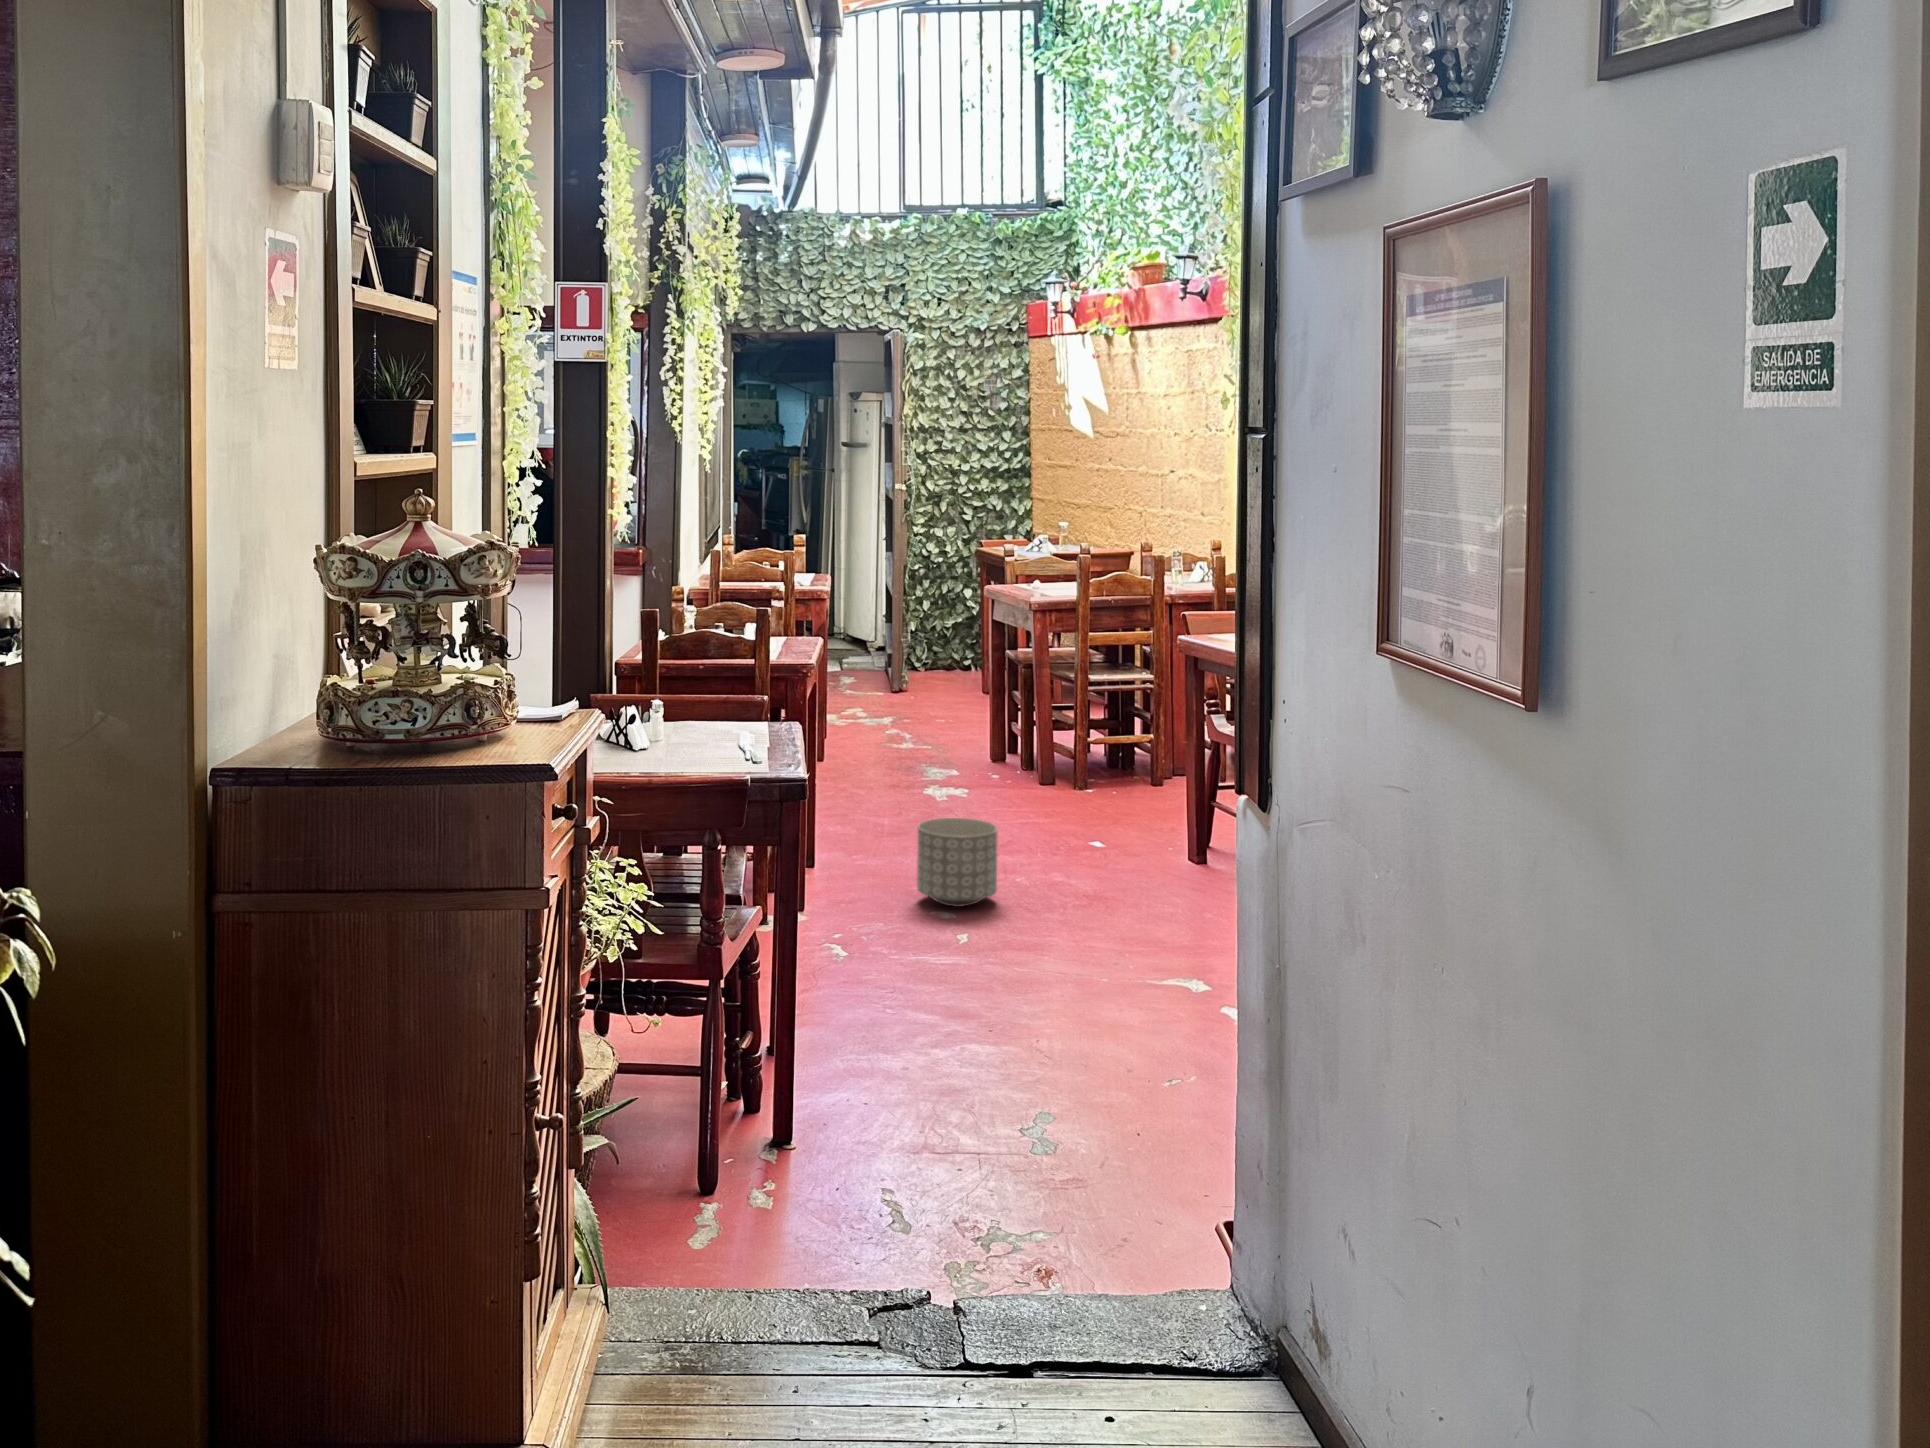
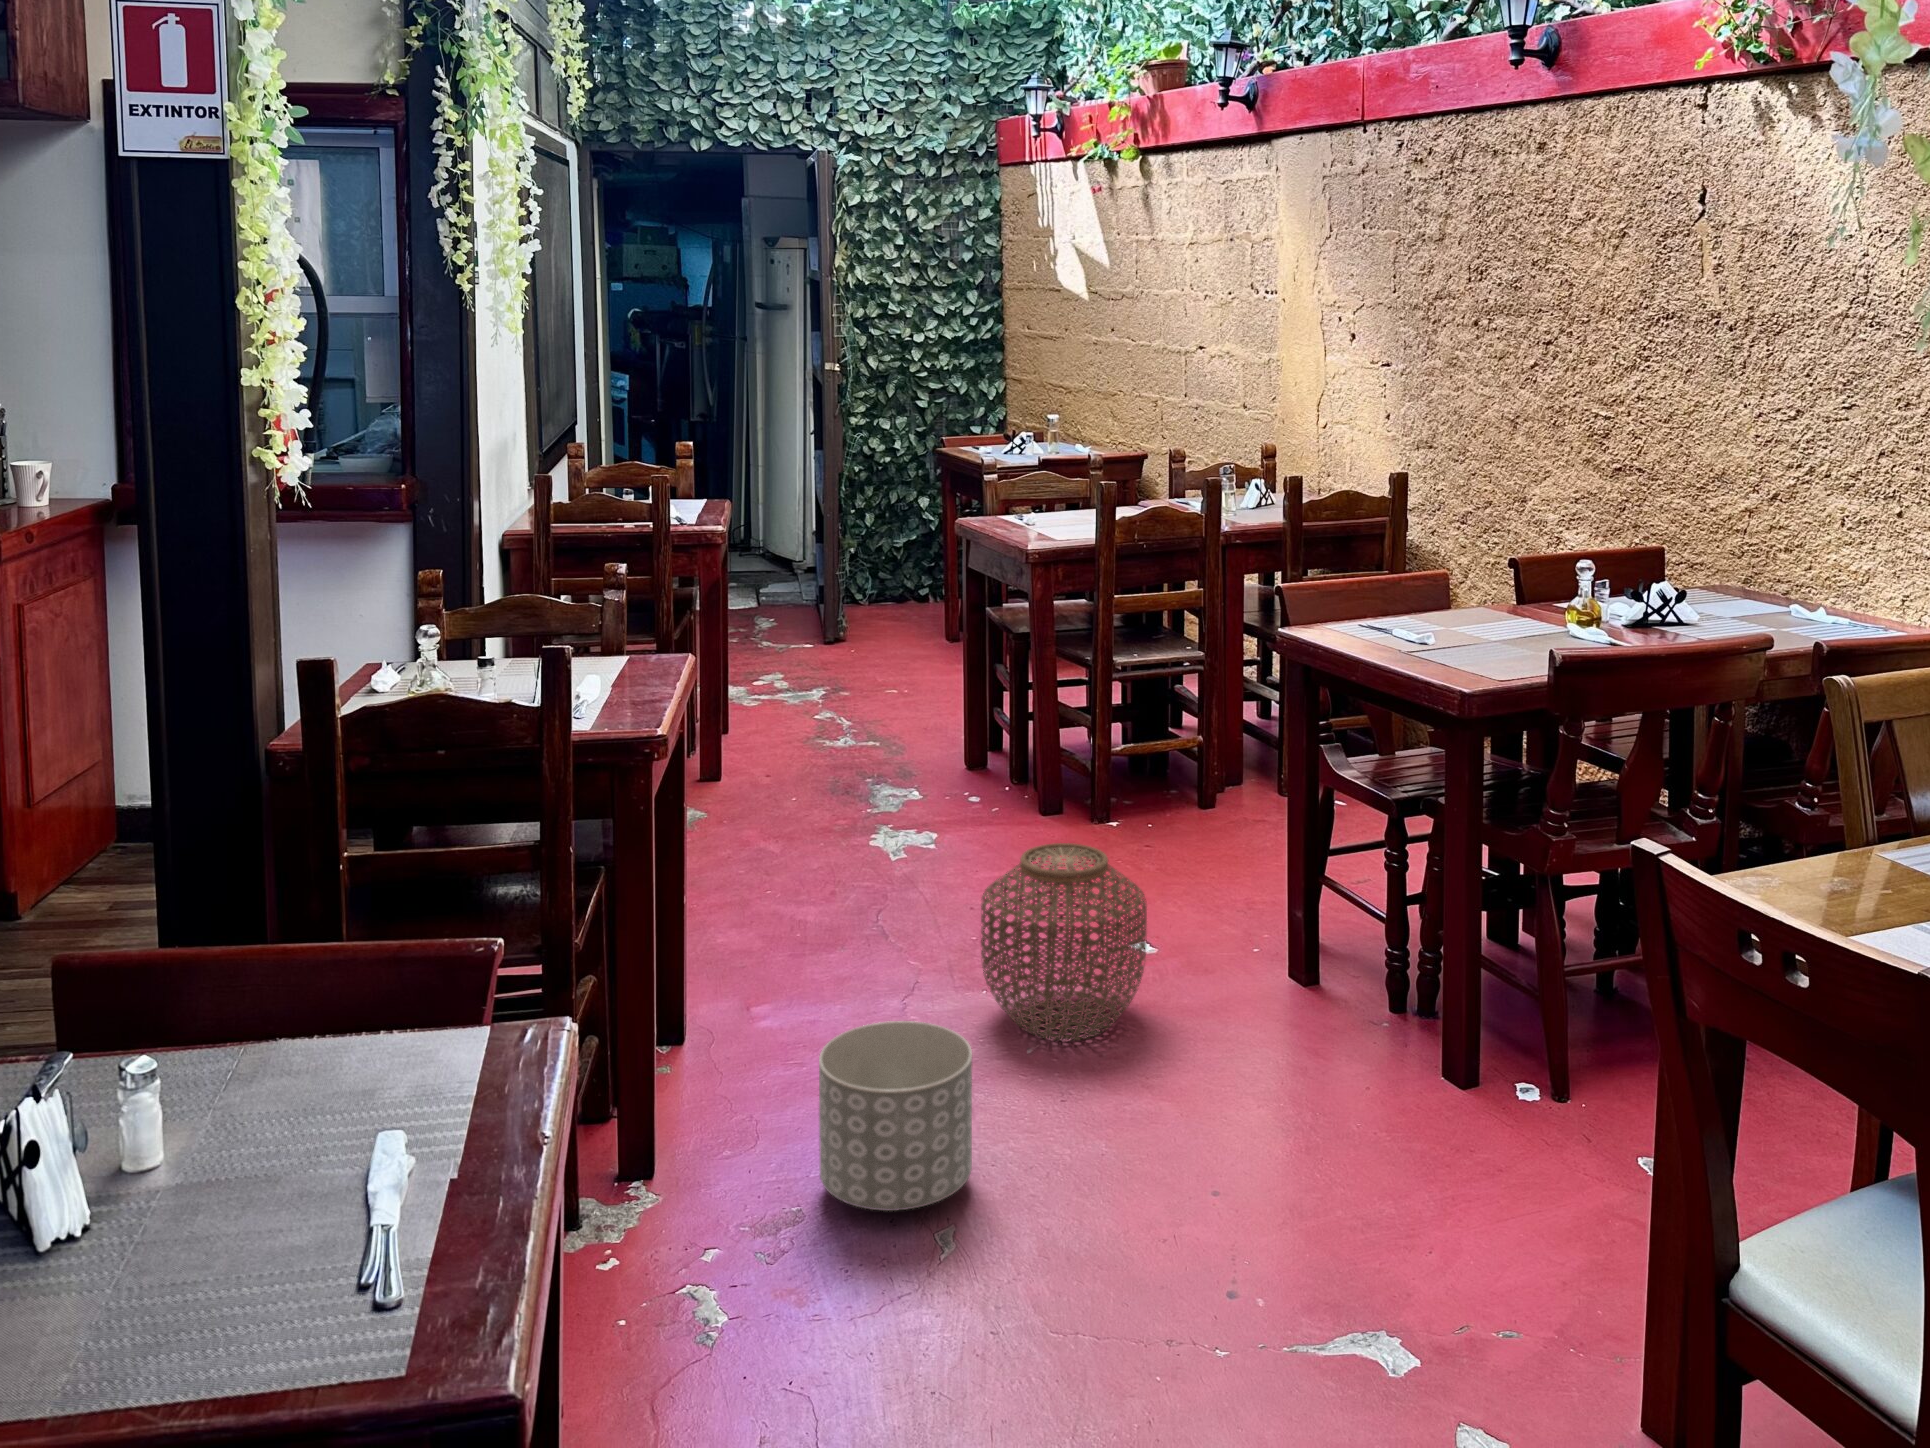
woven basket: none [1005,752,1101,862] -> present [981,843,1147,1040]

